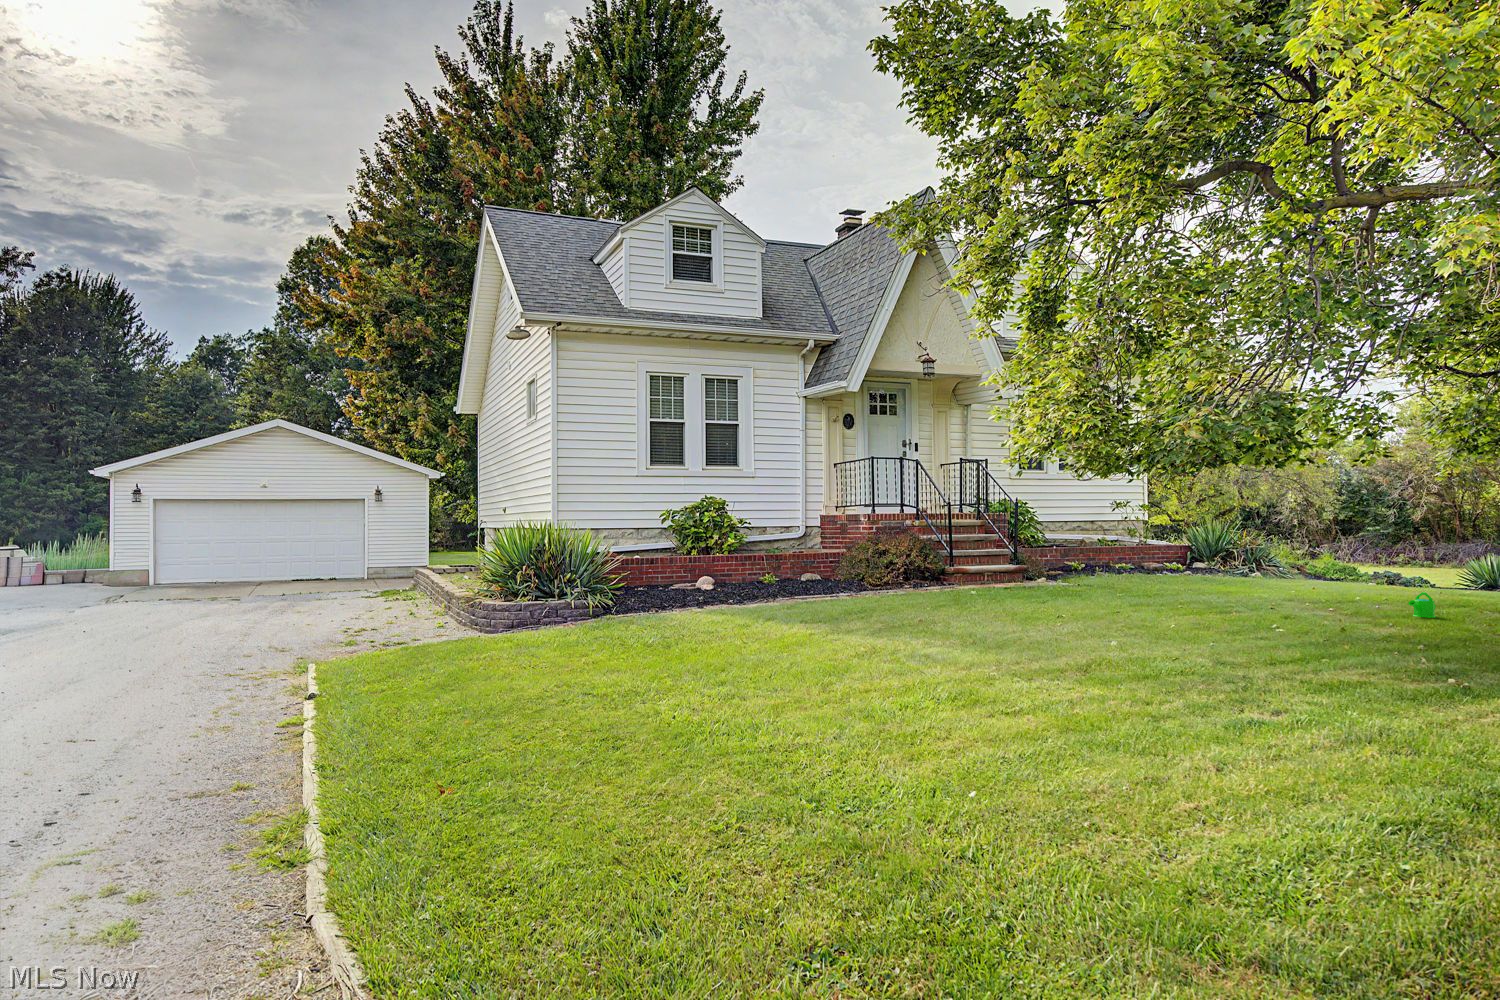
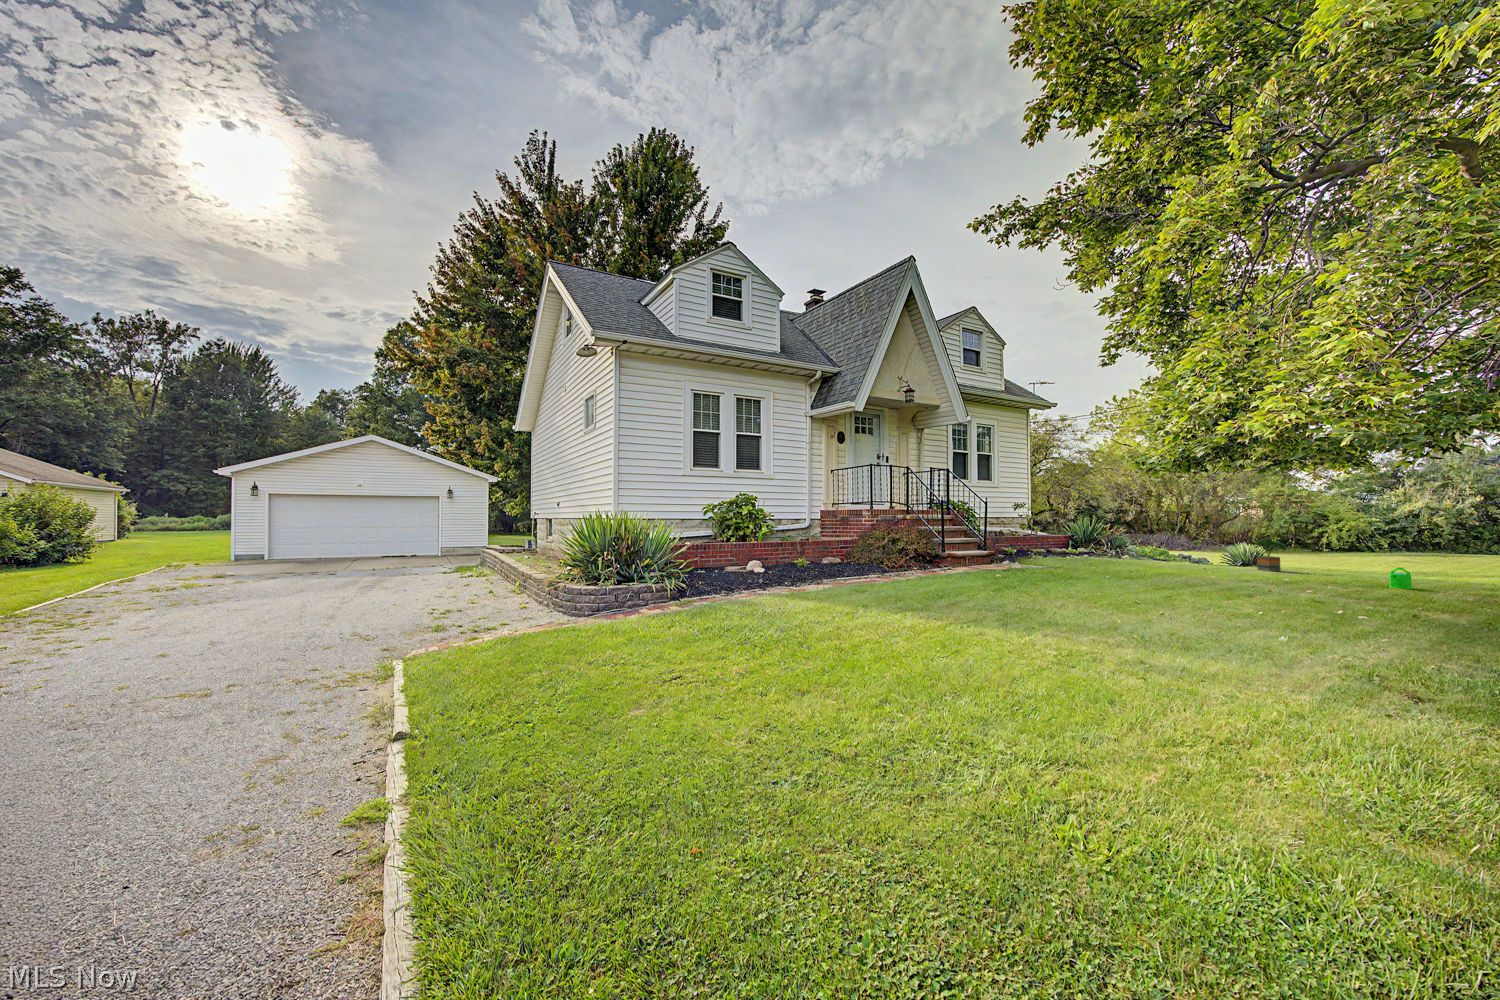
potted tree: none [1330,557,1368,598] -> present [1254,540,1286,571]

